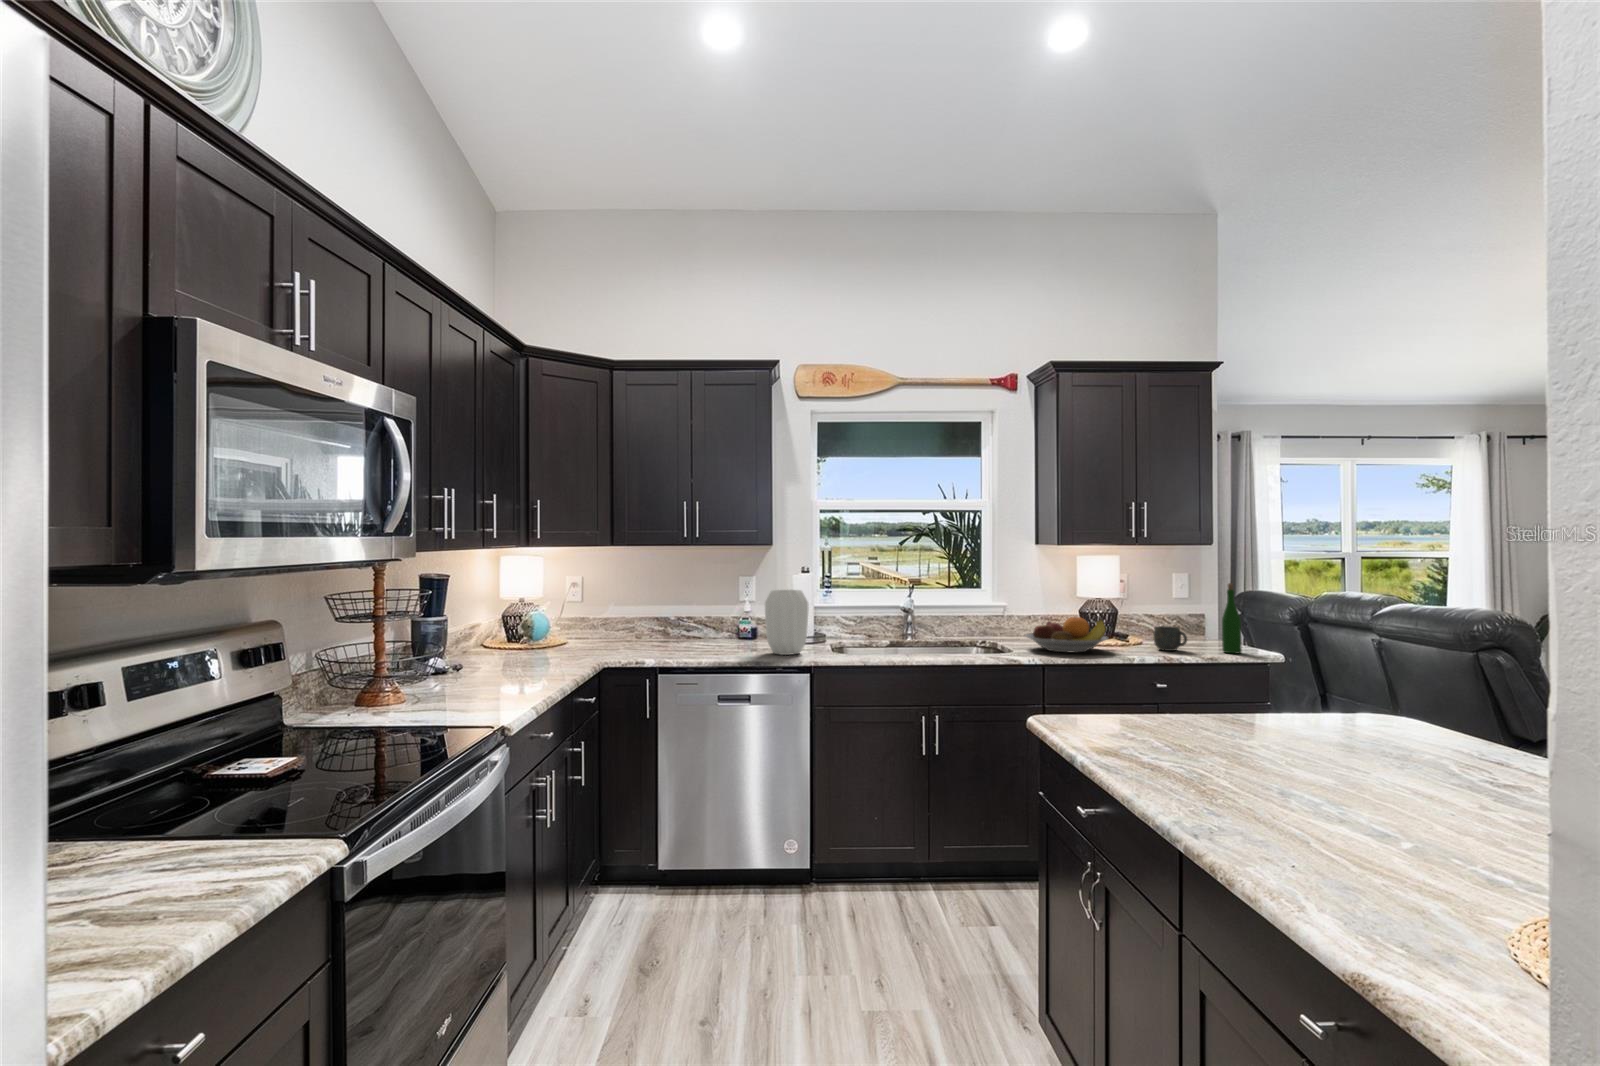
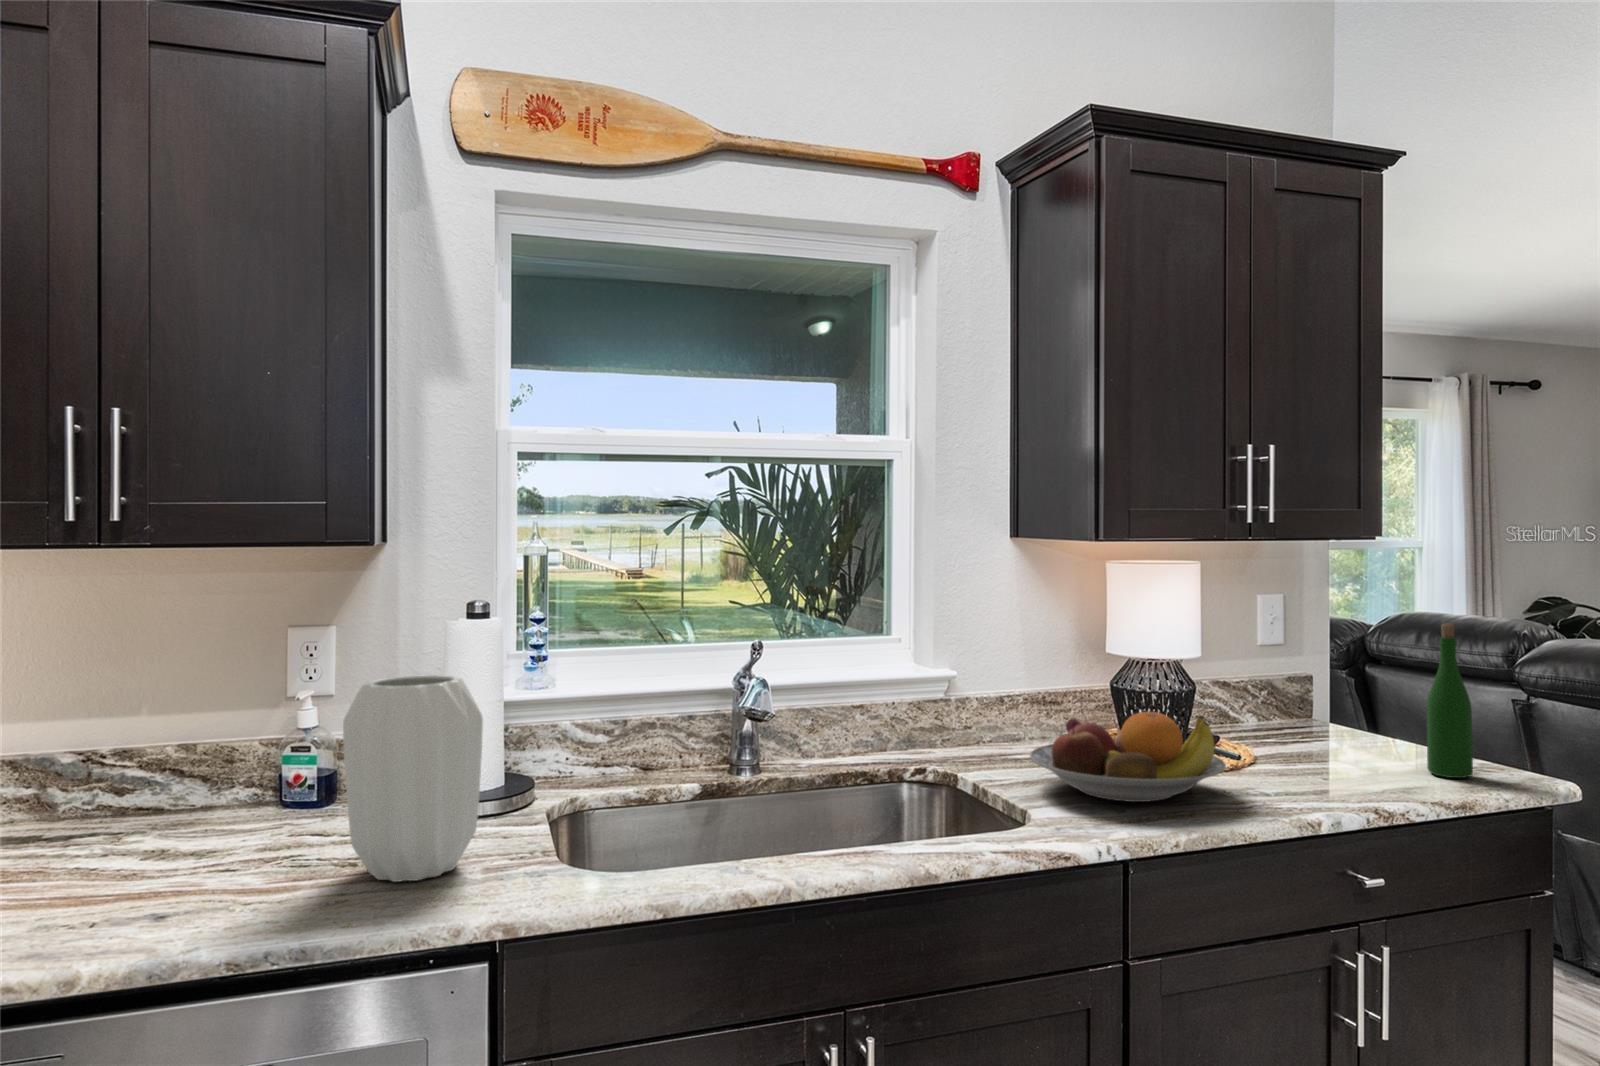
mug: present [1153,626,1187,651] -> none [1289,719,1369,777]

